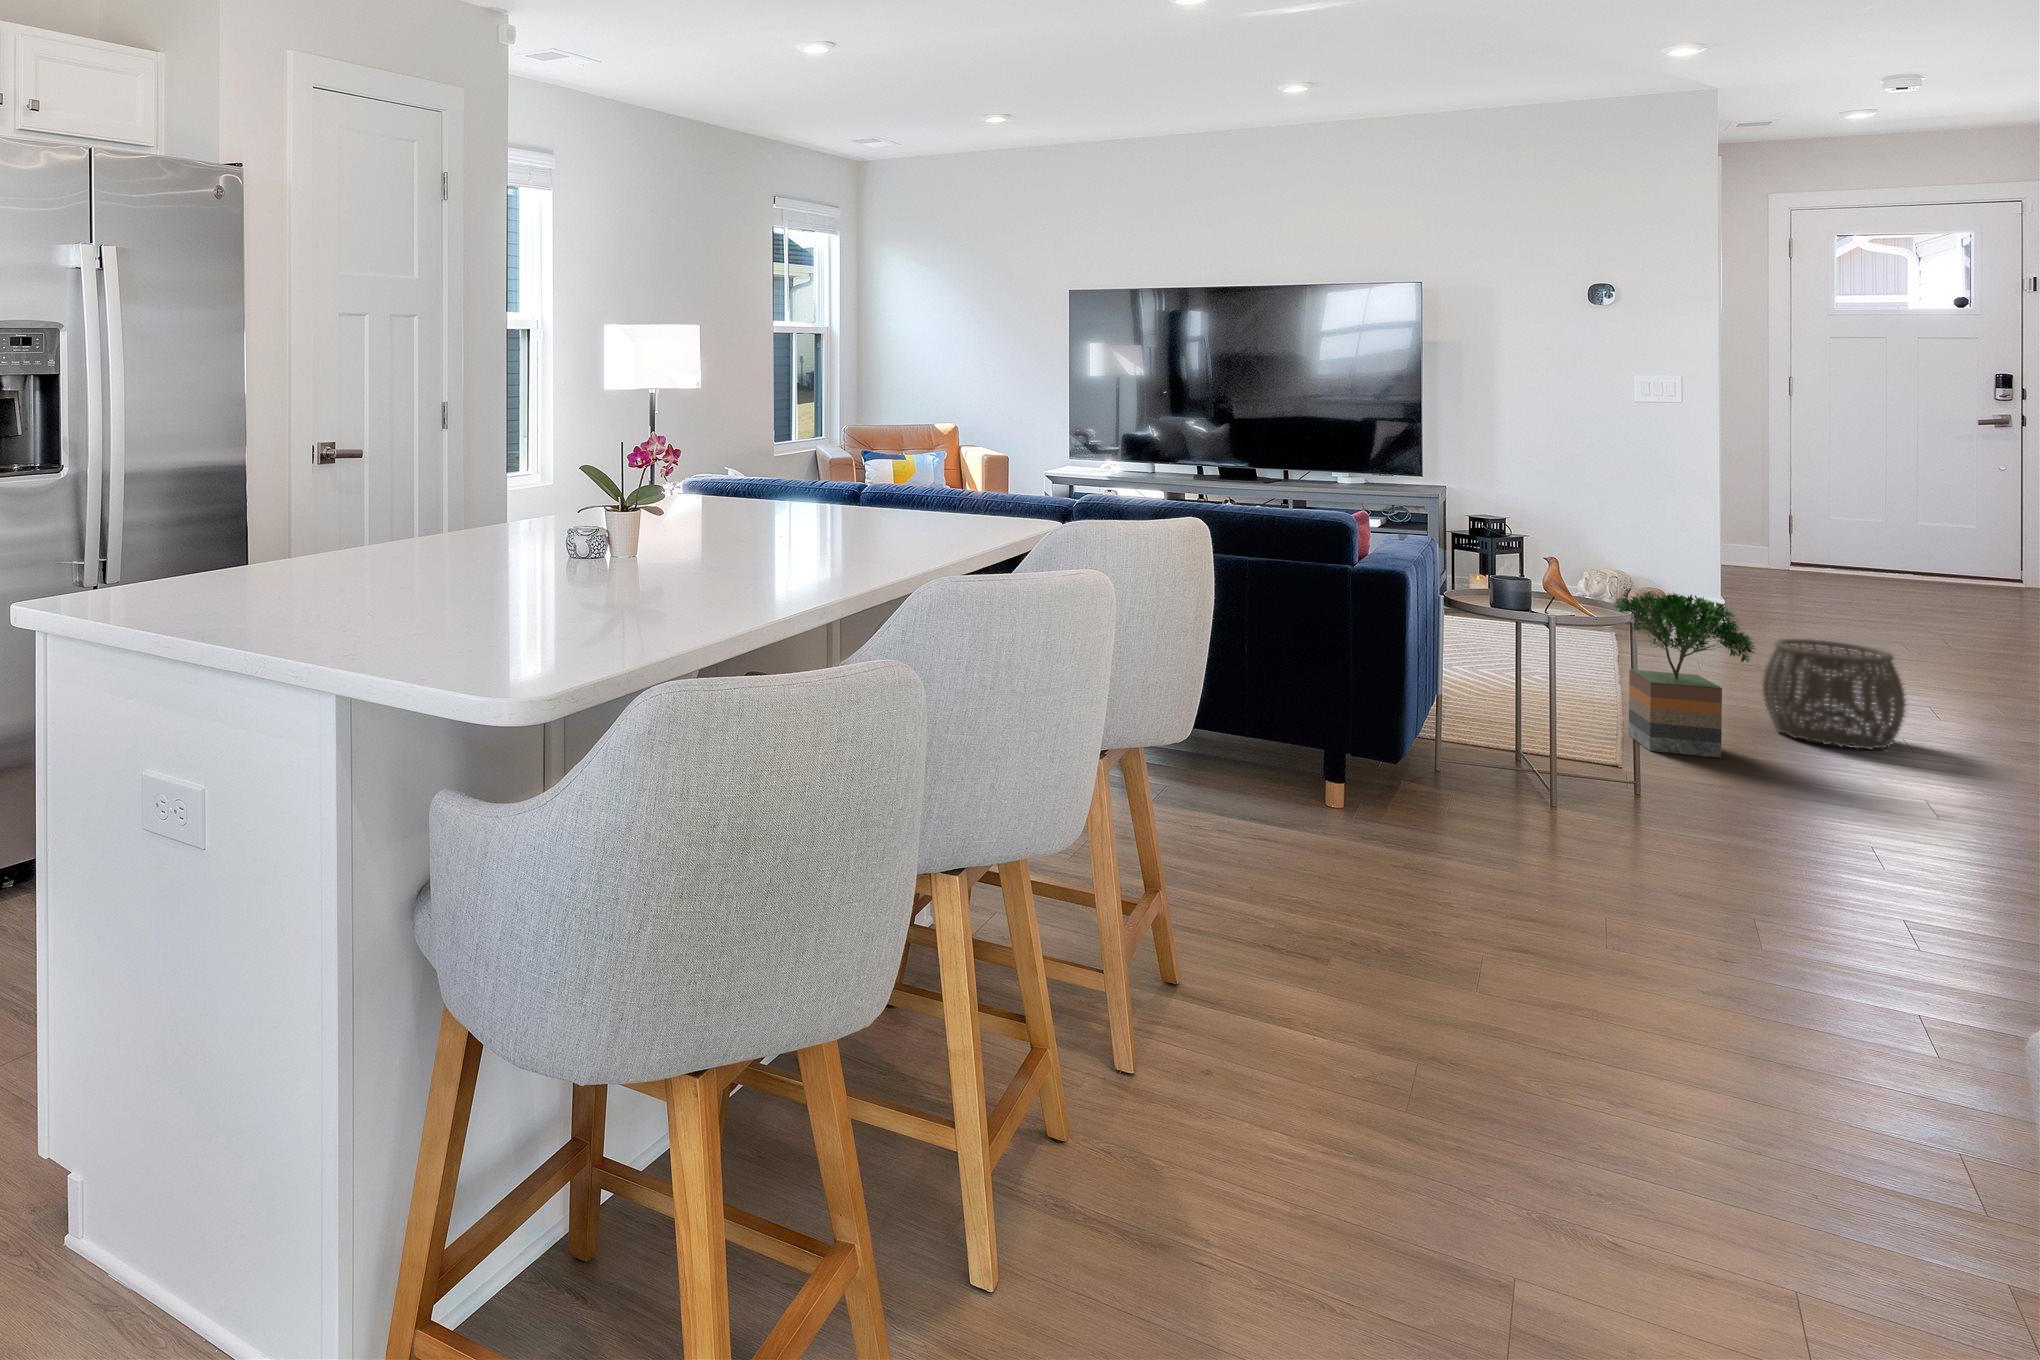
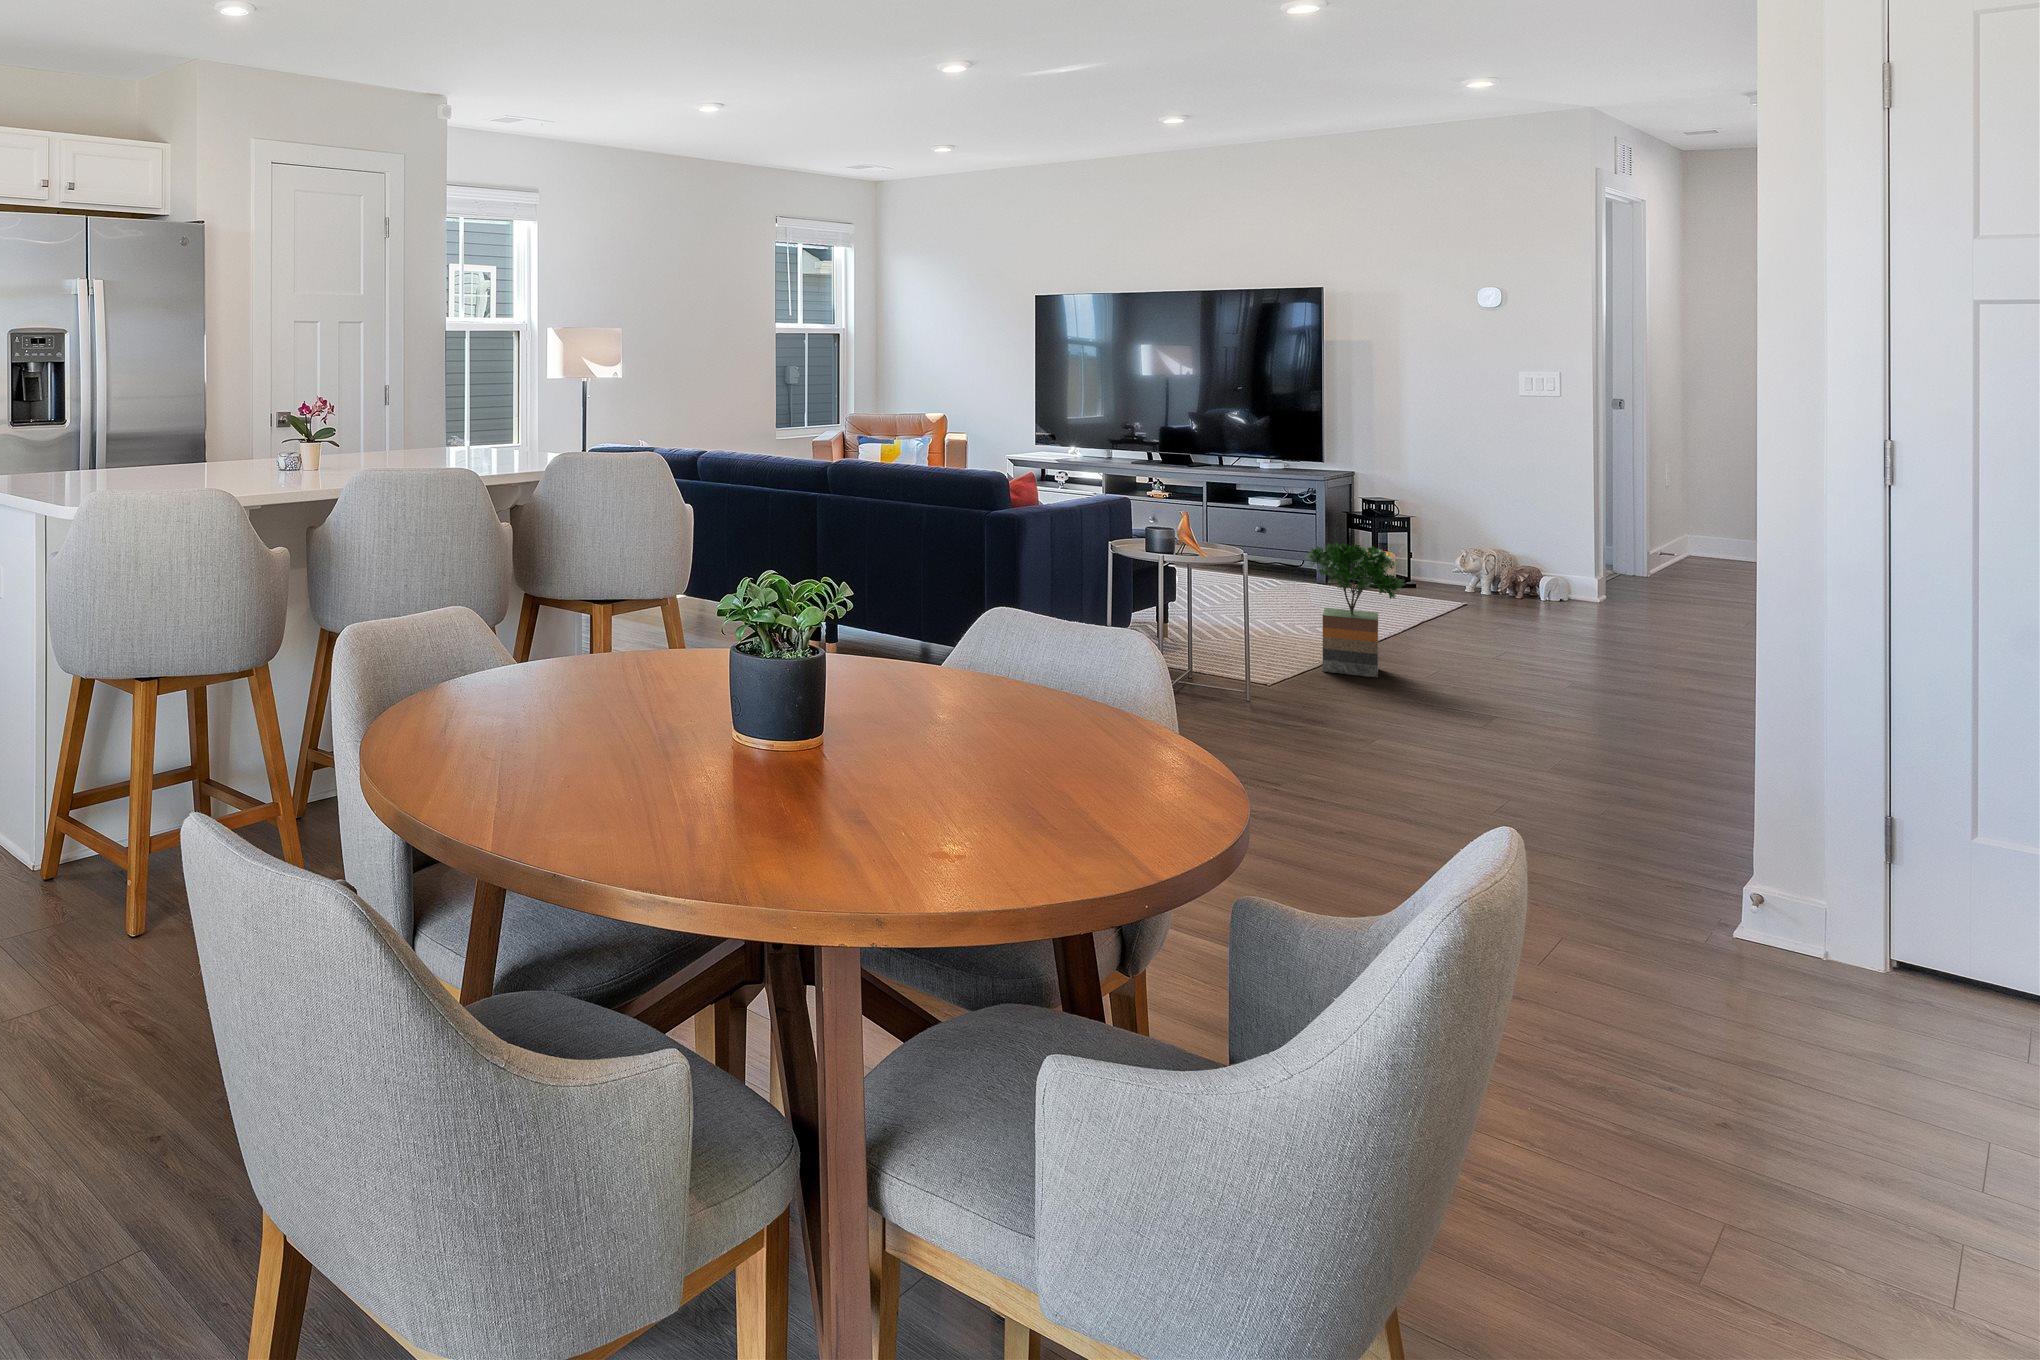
woven basket: present [1762,639,1906,750] -> none [1456,588,1567,679]

